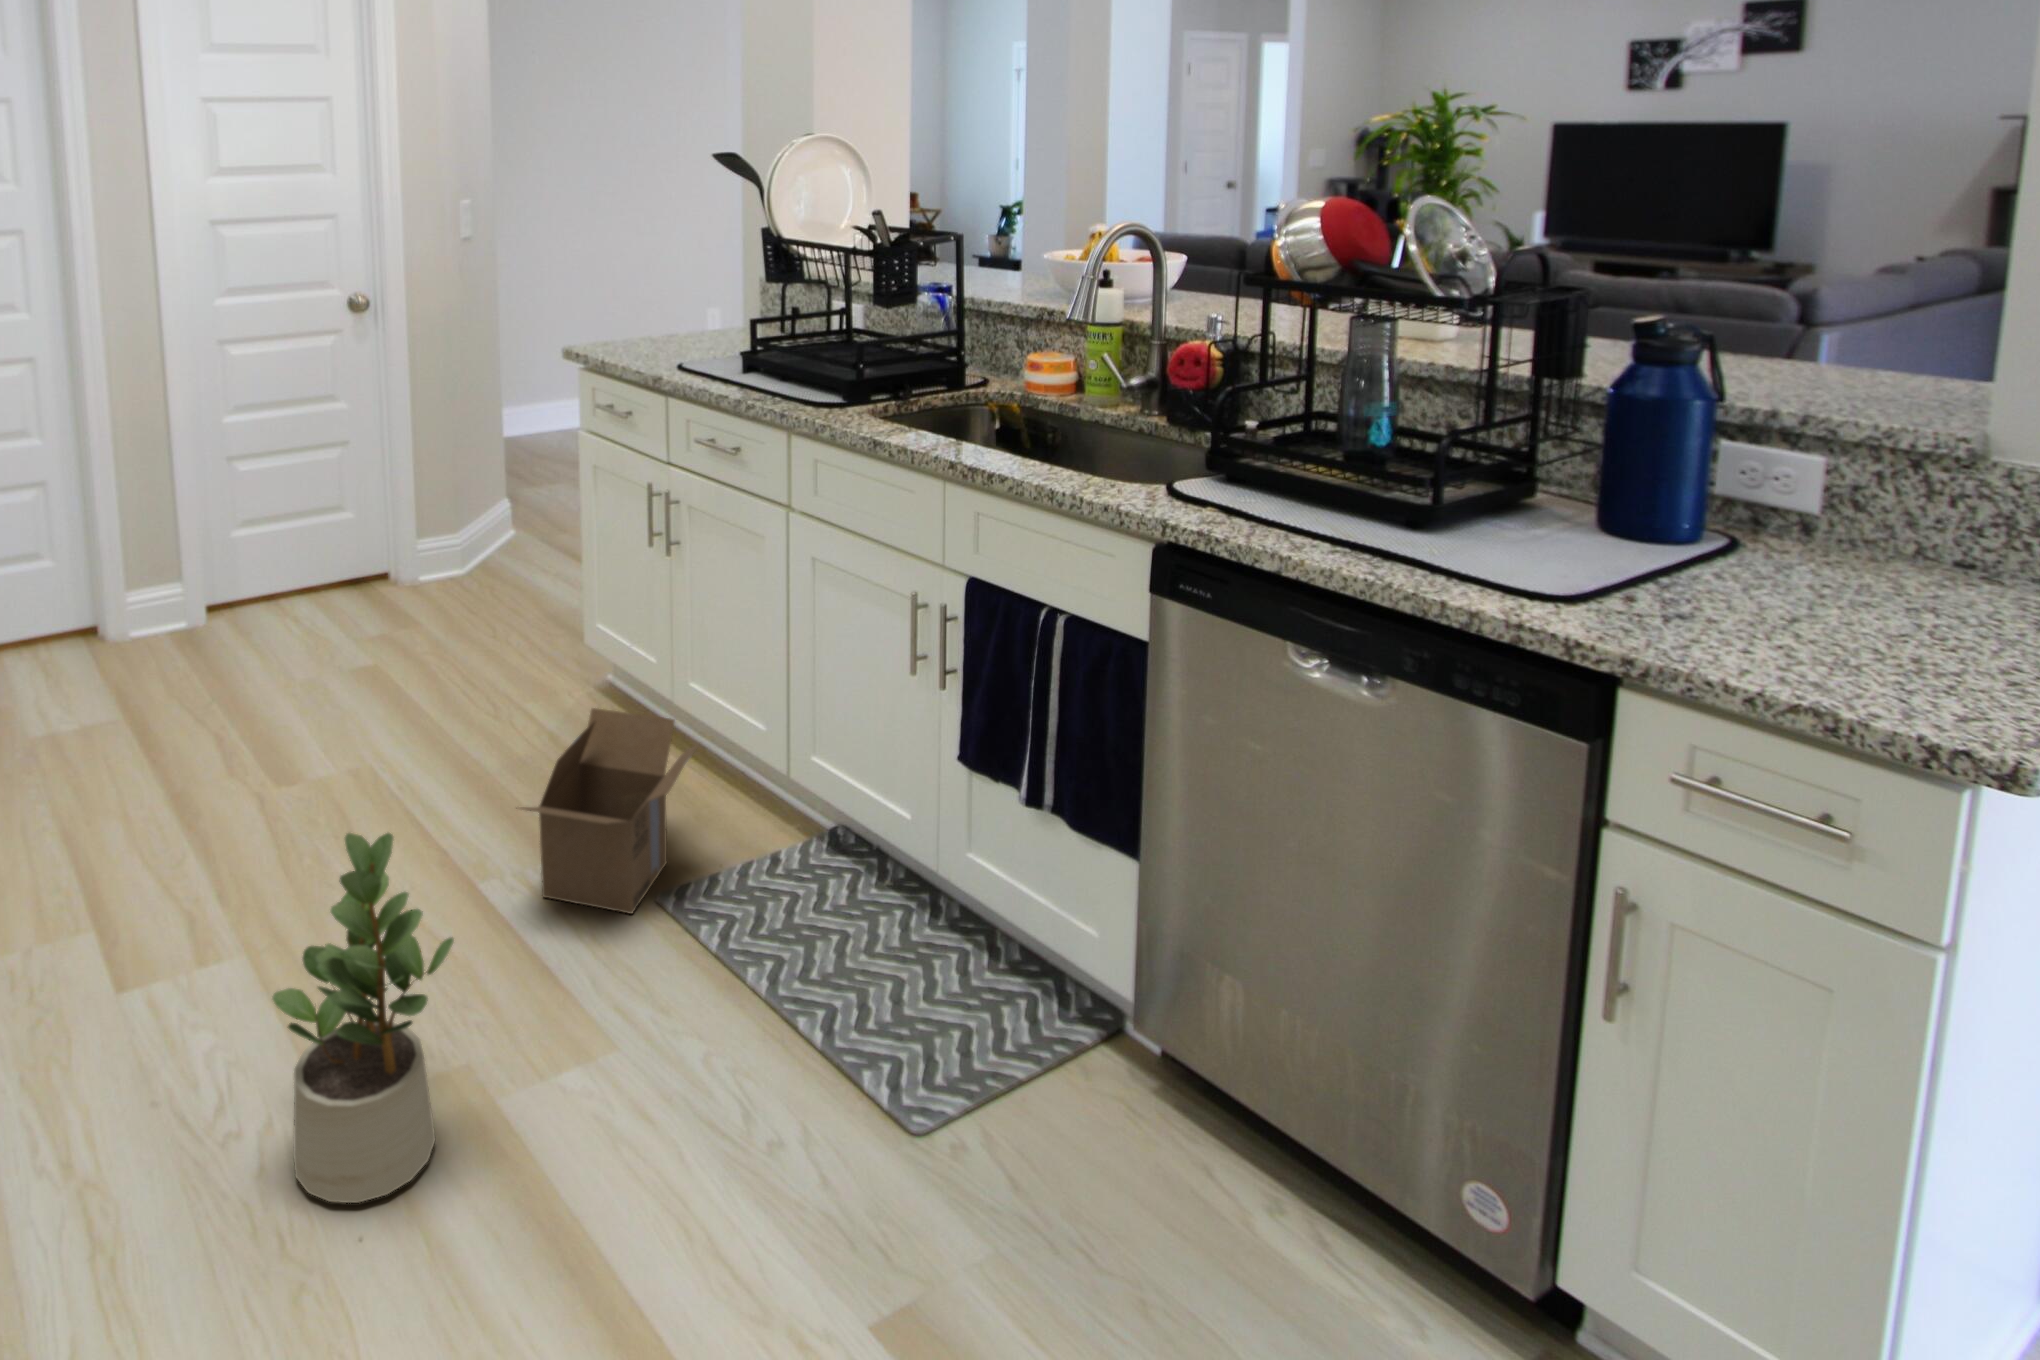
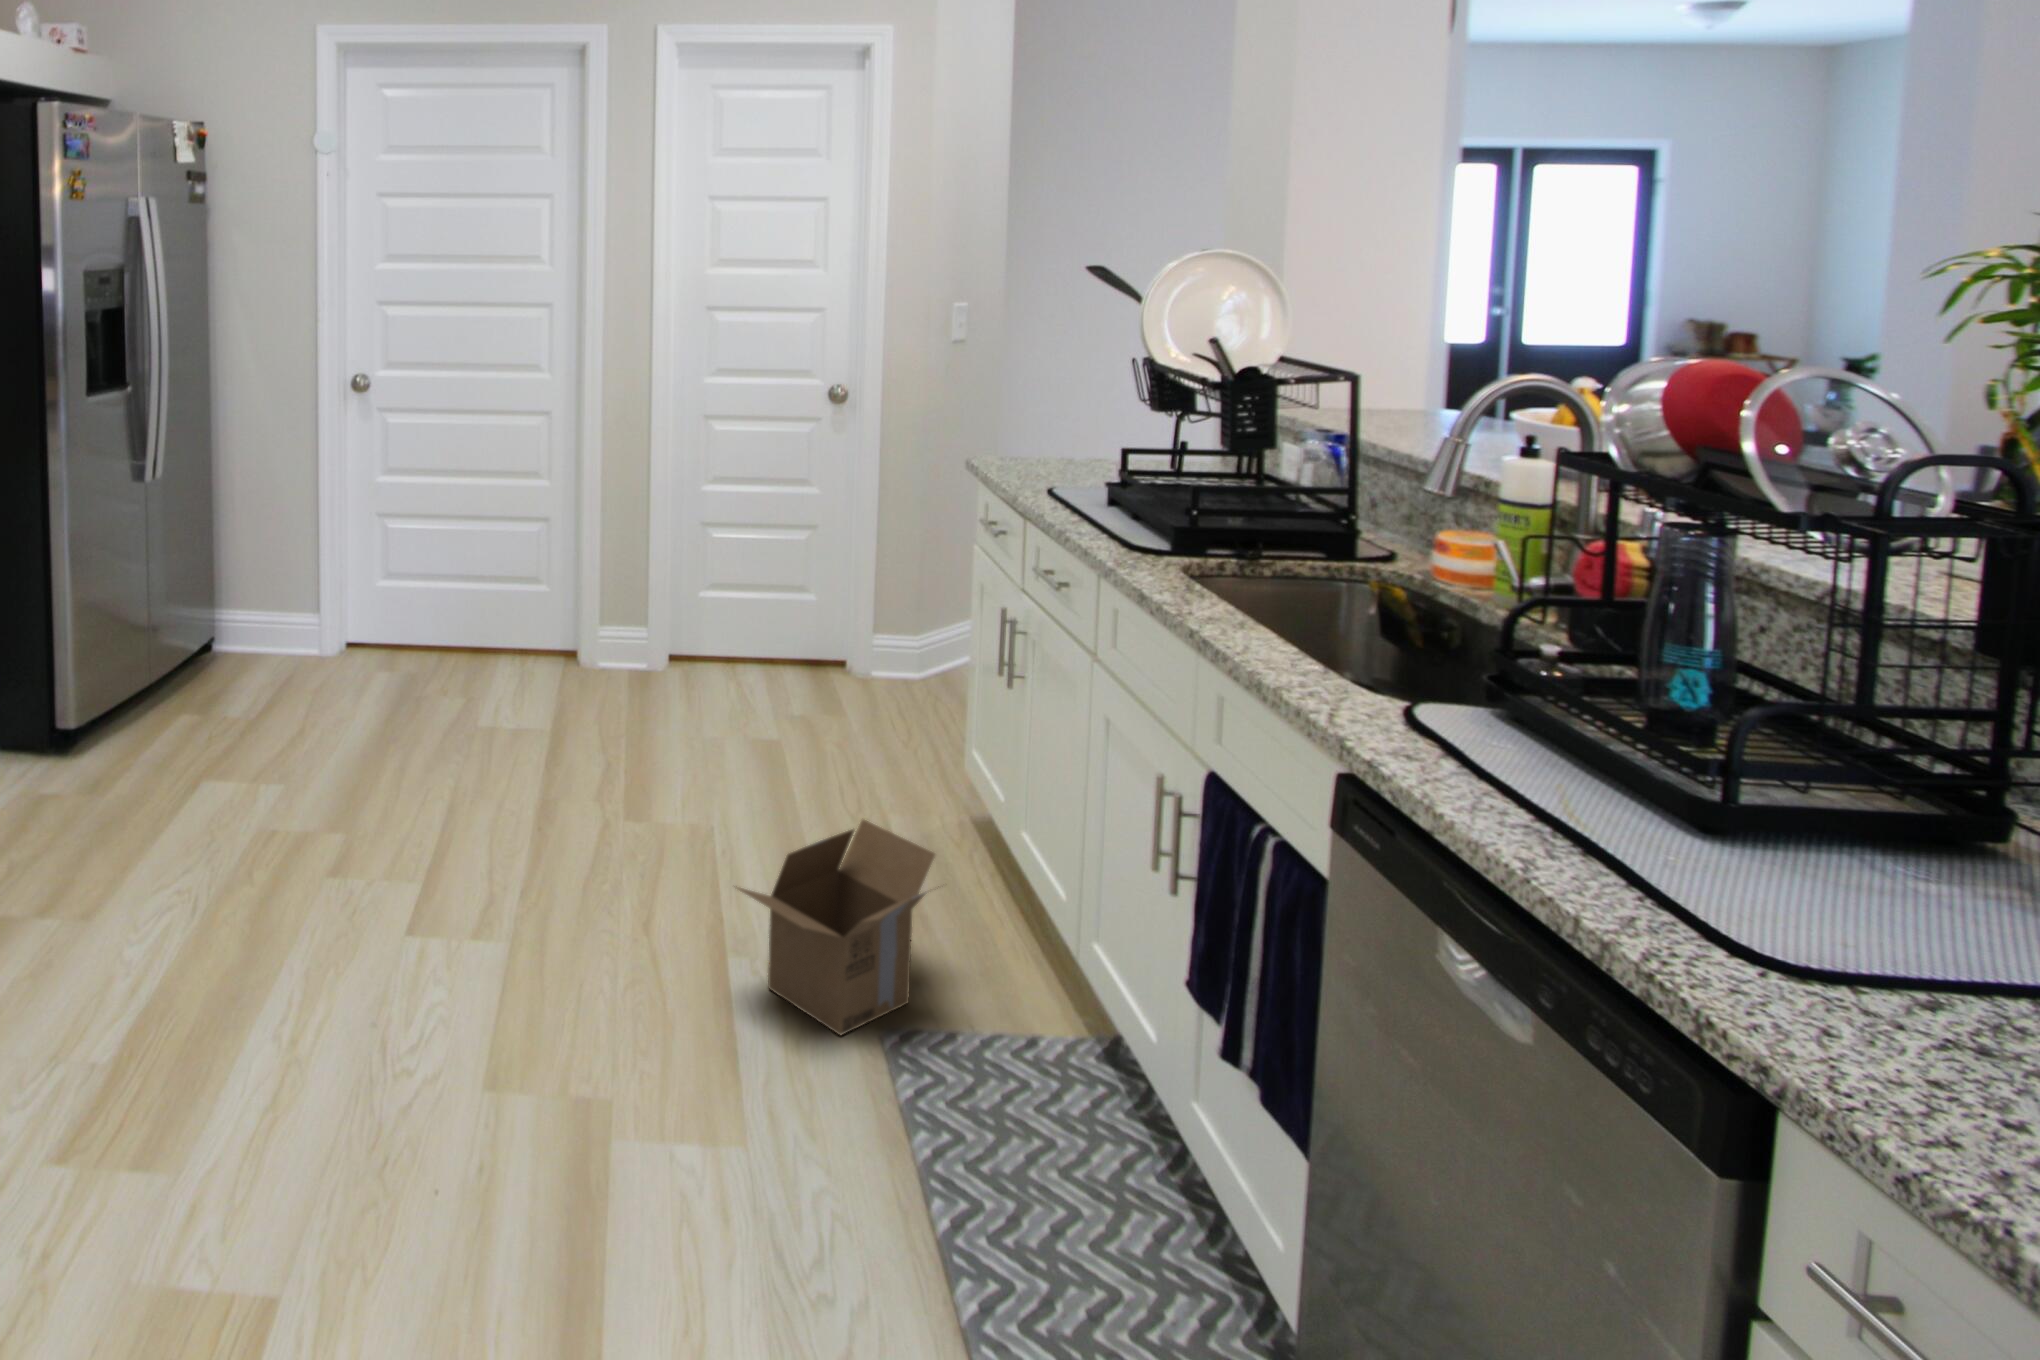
potted plant: present [272,833,454,1203] -> none [427,838,568,1169]

